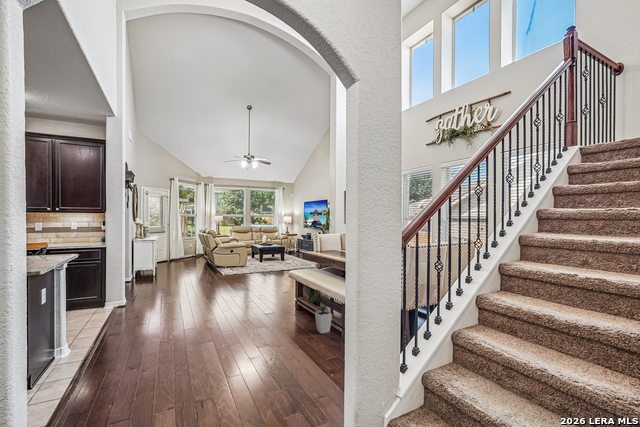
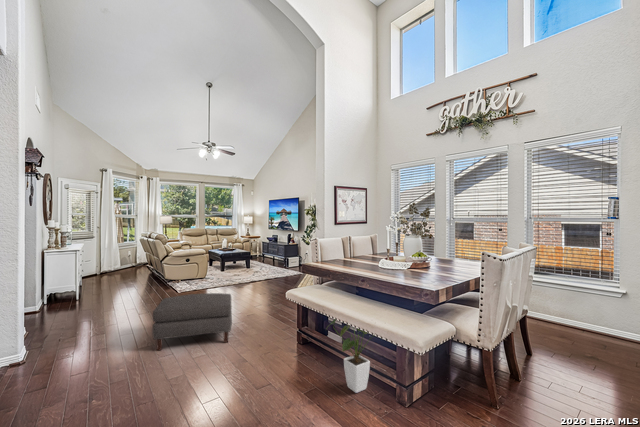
ottoman: none [200,272,255,306] -> present [152,293,232,350]

